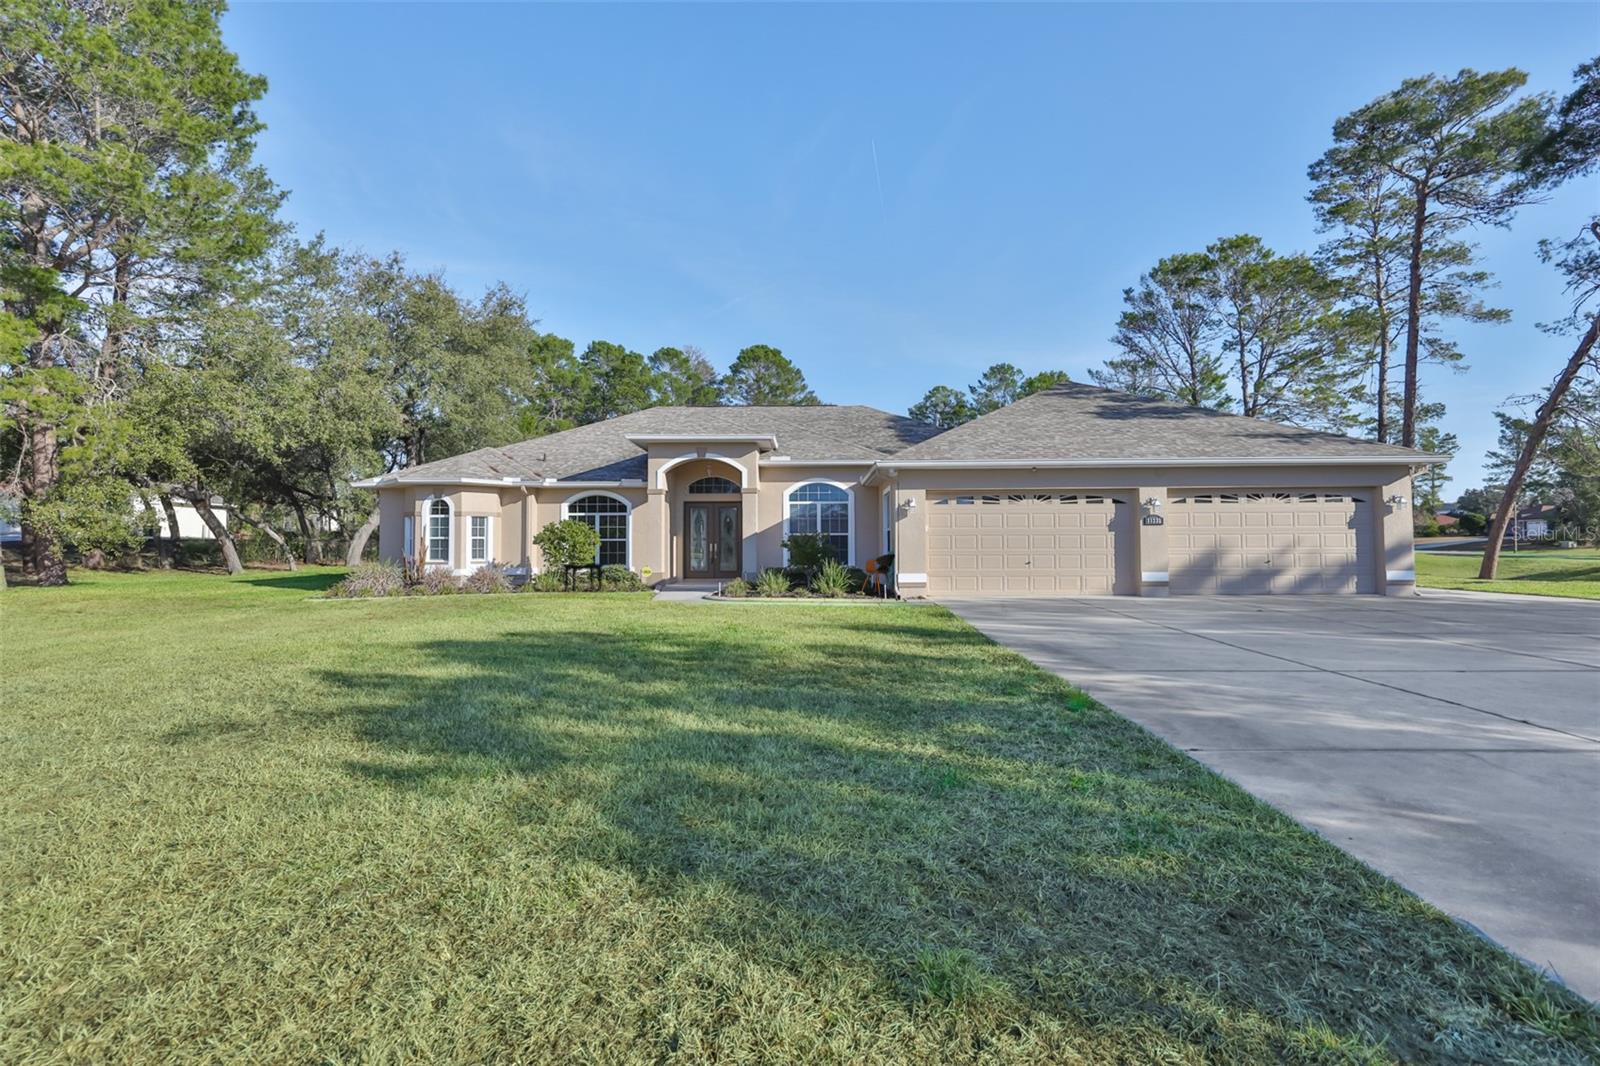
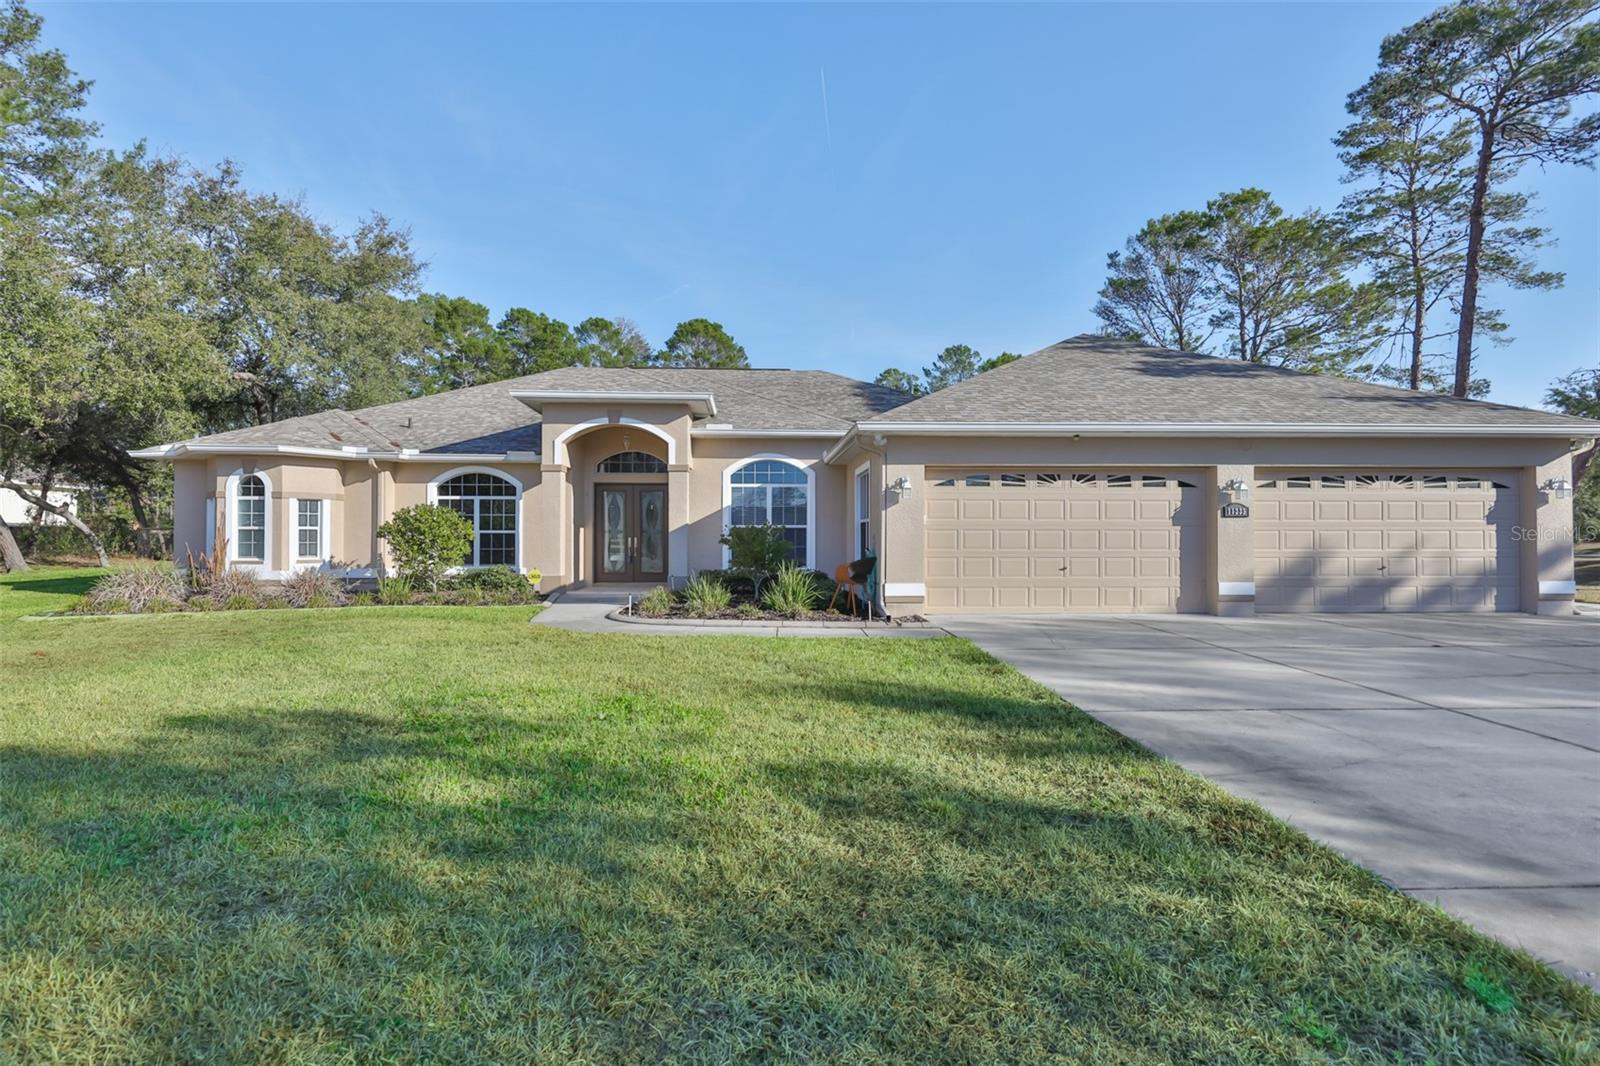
round table: present [562,563,604,591] -> none [409,565,477,605]

